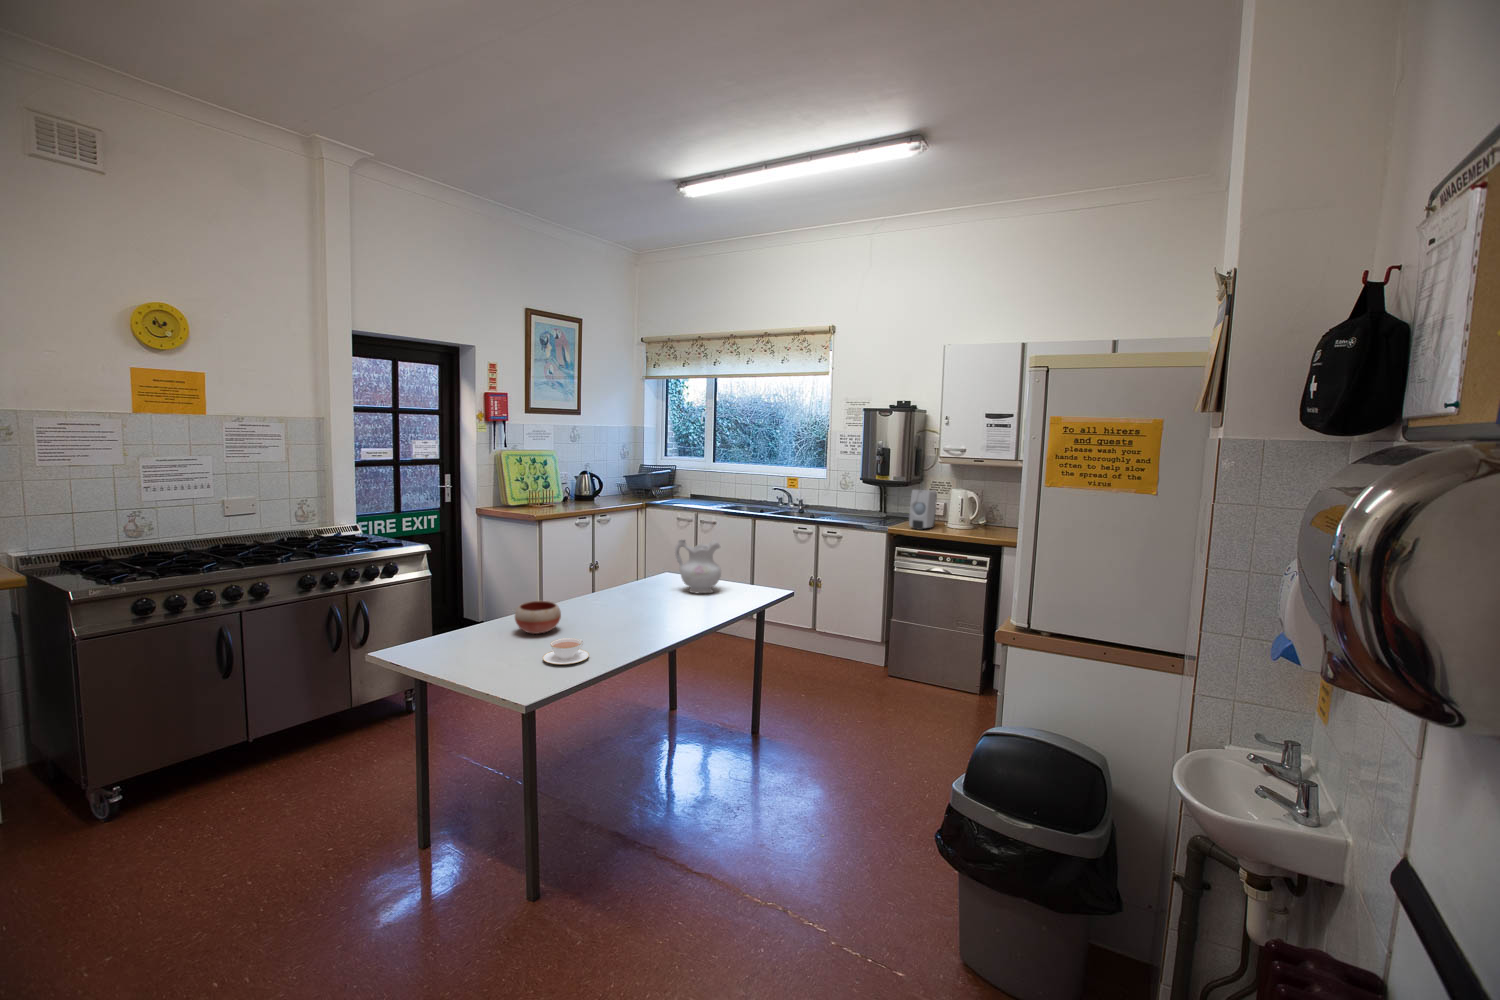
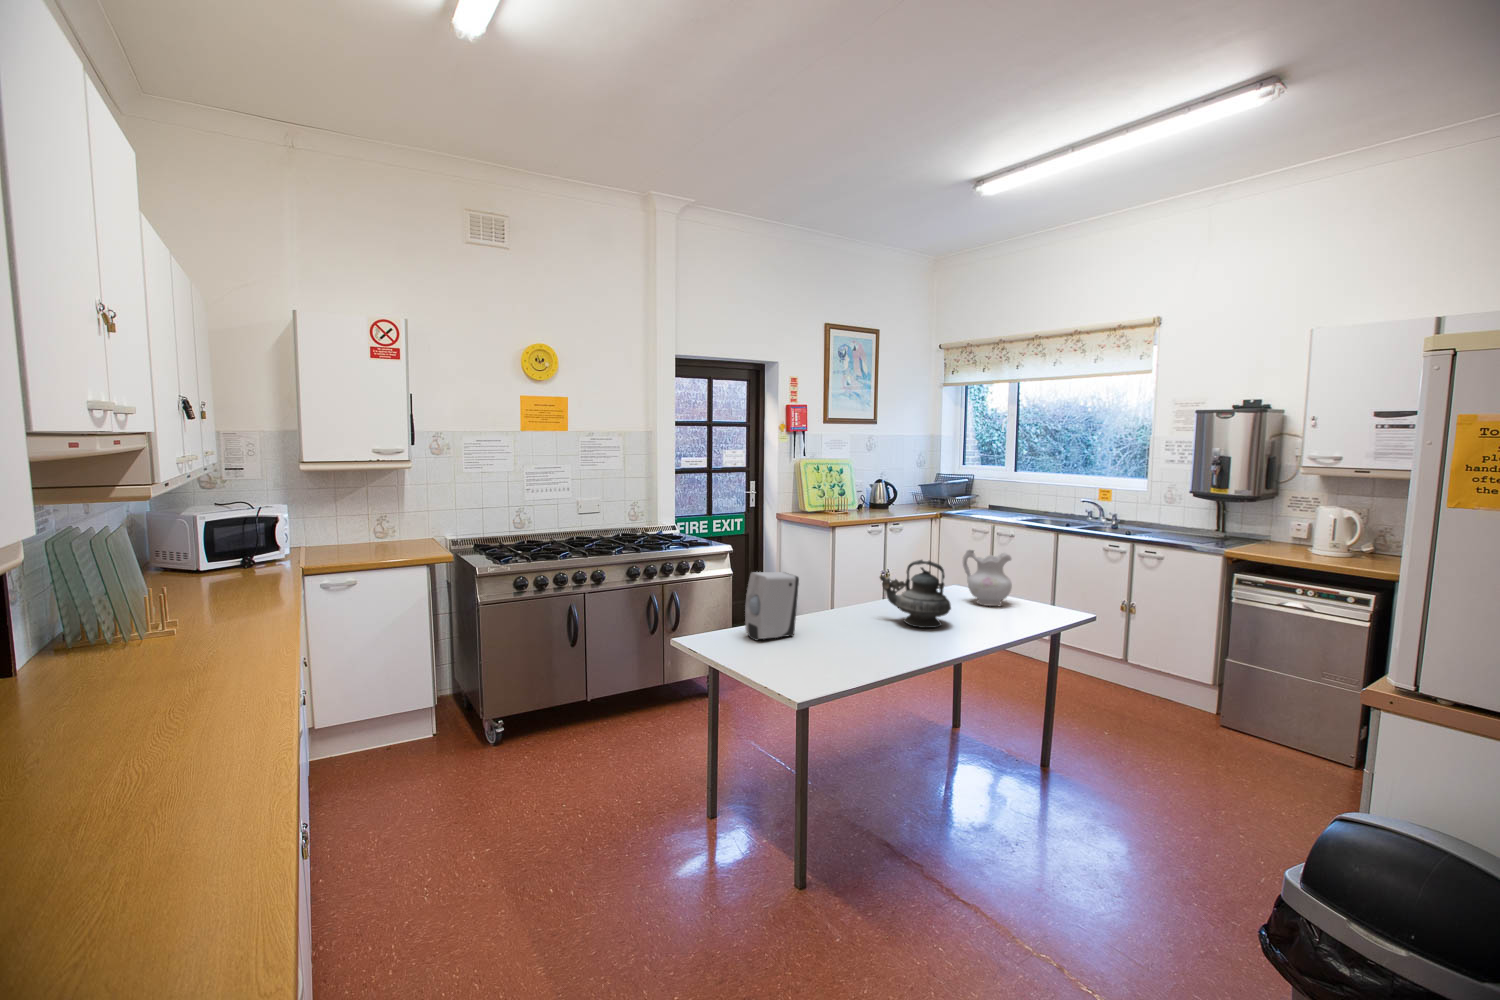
soap dispenser: present [909,490,937,530] -> present [745,572,799,641]
teapot: none [592,553,666,623] -> present [880,560,951,628]
bowl: present [515,601,561,634] -> none [809,598,850,627]
teacup: present [543,638,589,664] -> none [833,633,875,656]

